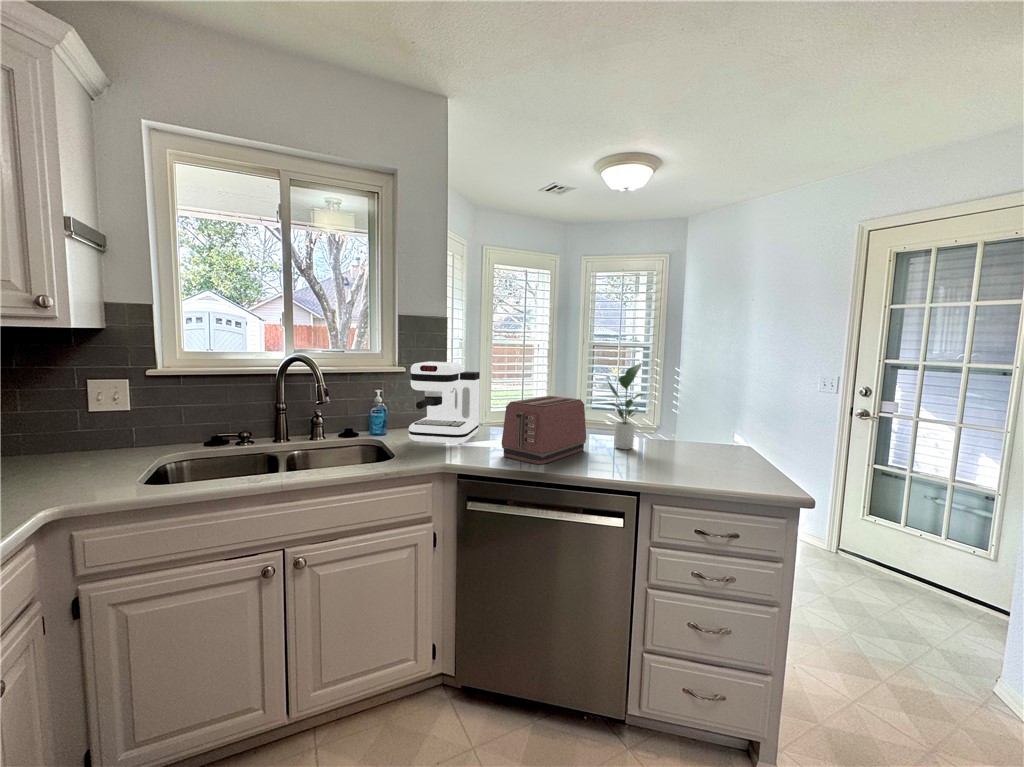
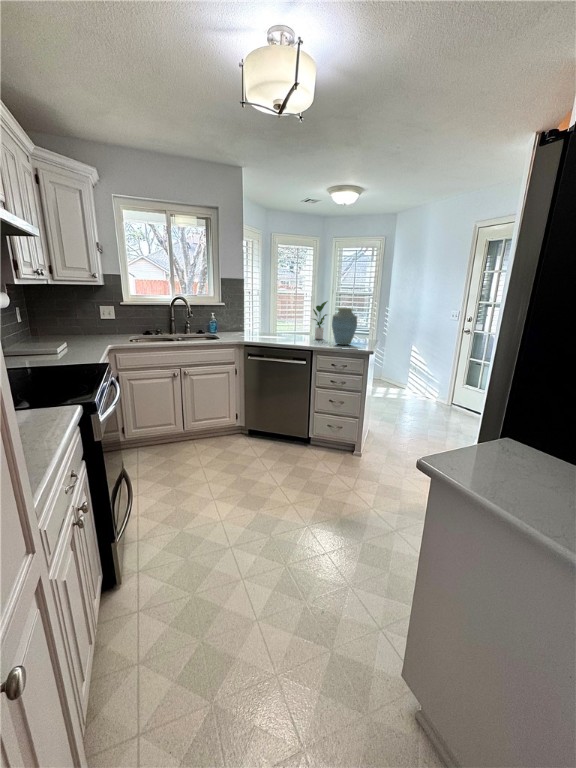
coffee maker: present [409,362,480,444] -> none [226,300,258,336]
vase: none [676,382,744,474] -> present [332,308,357,345]
toaster: present [502,396,586,464] -> none [263,315,301,342]

